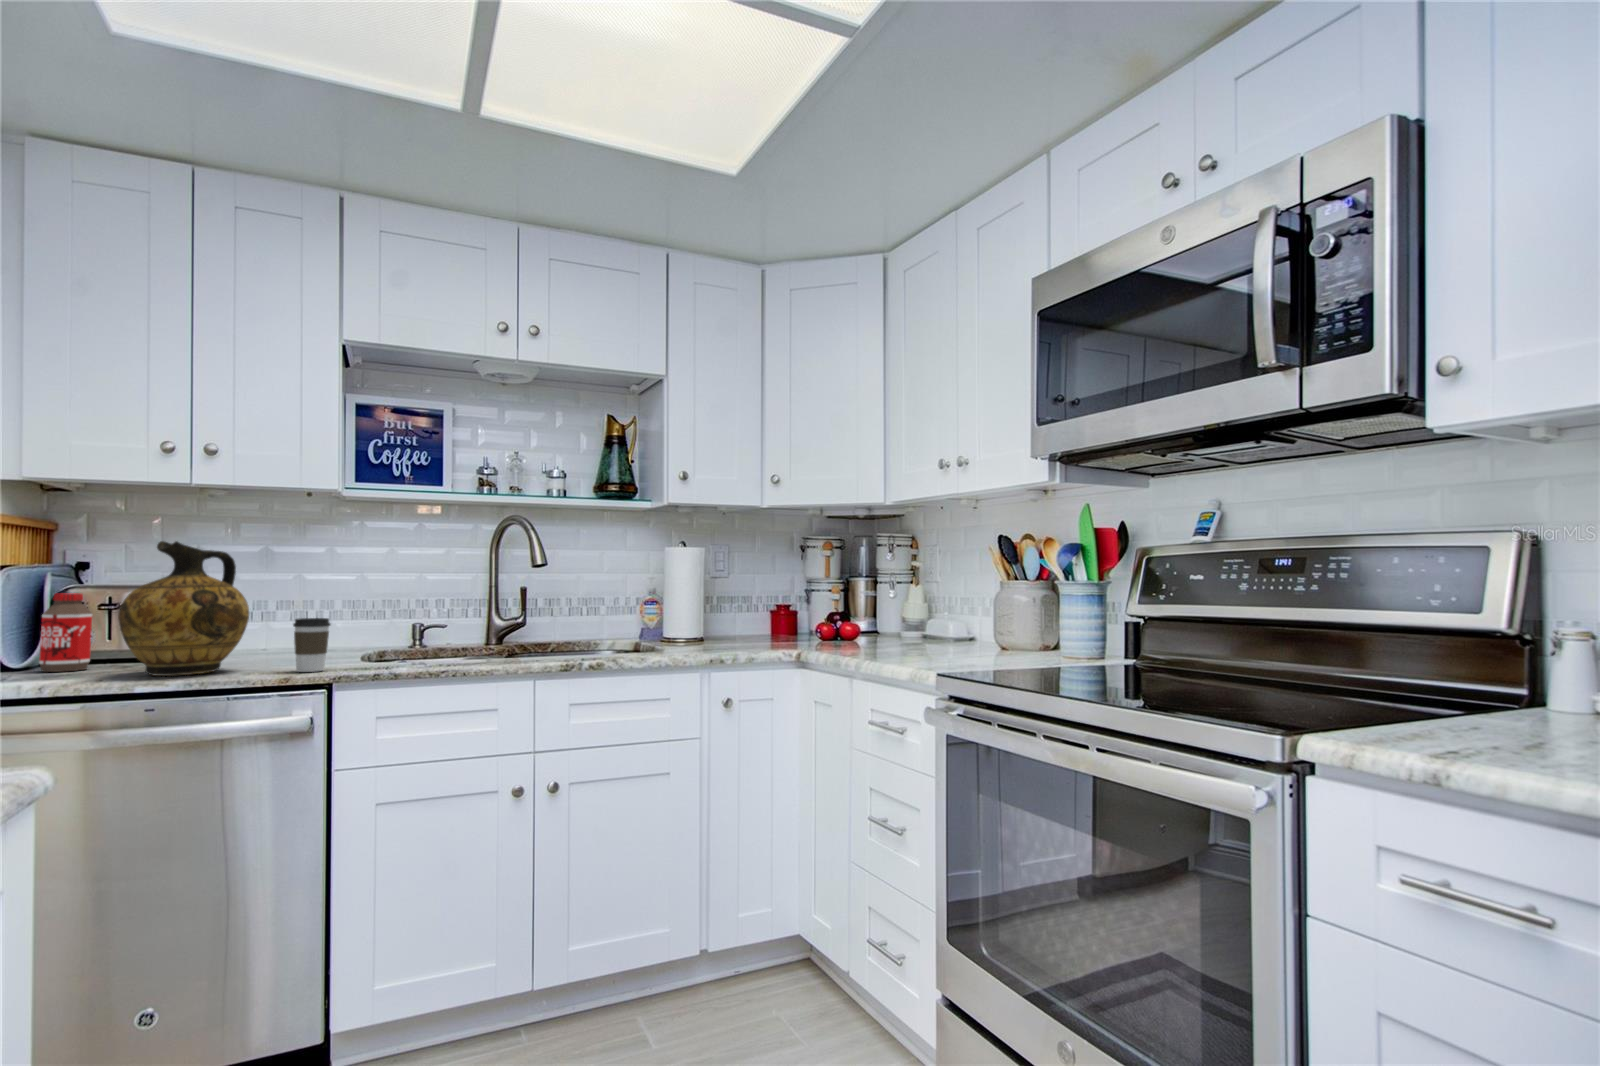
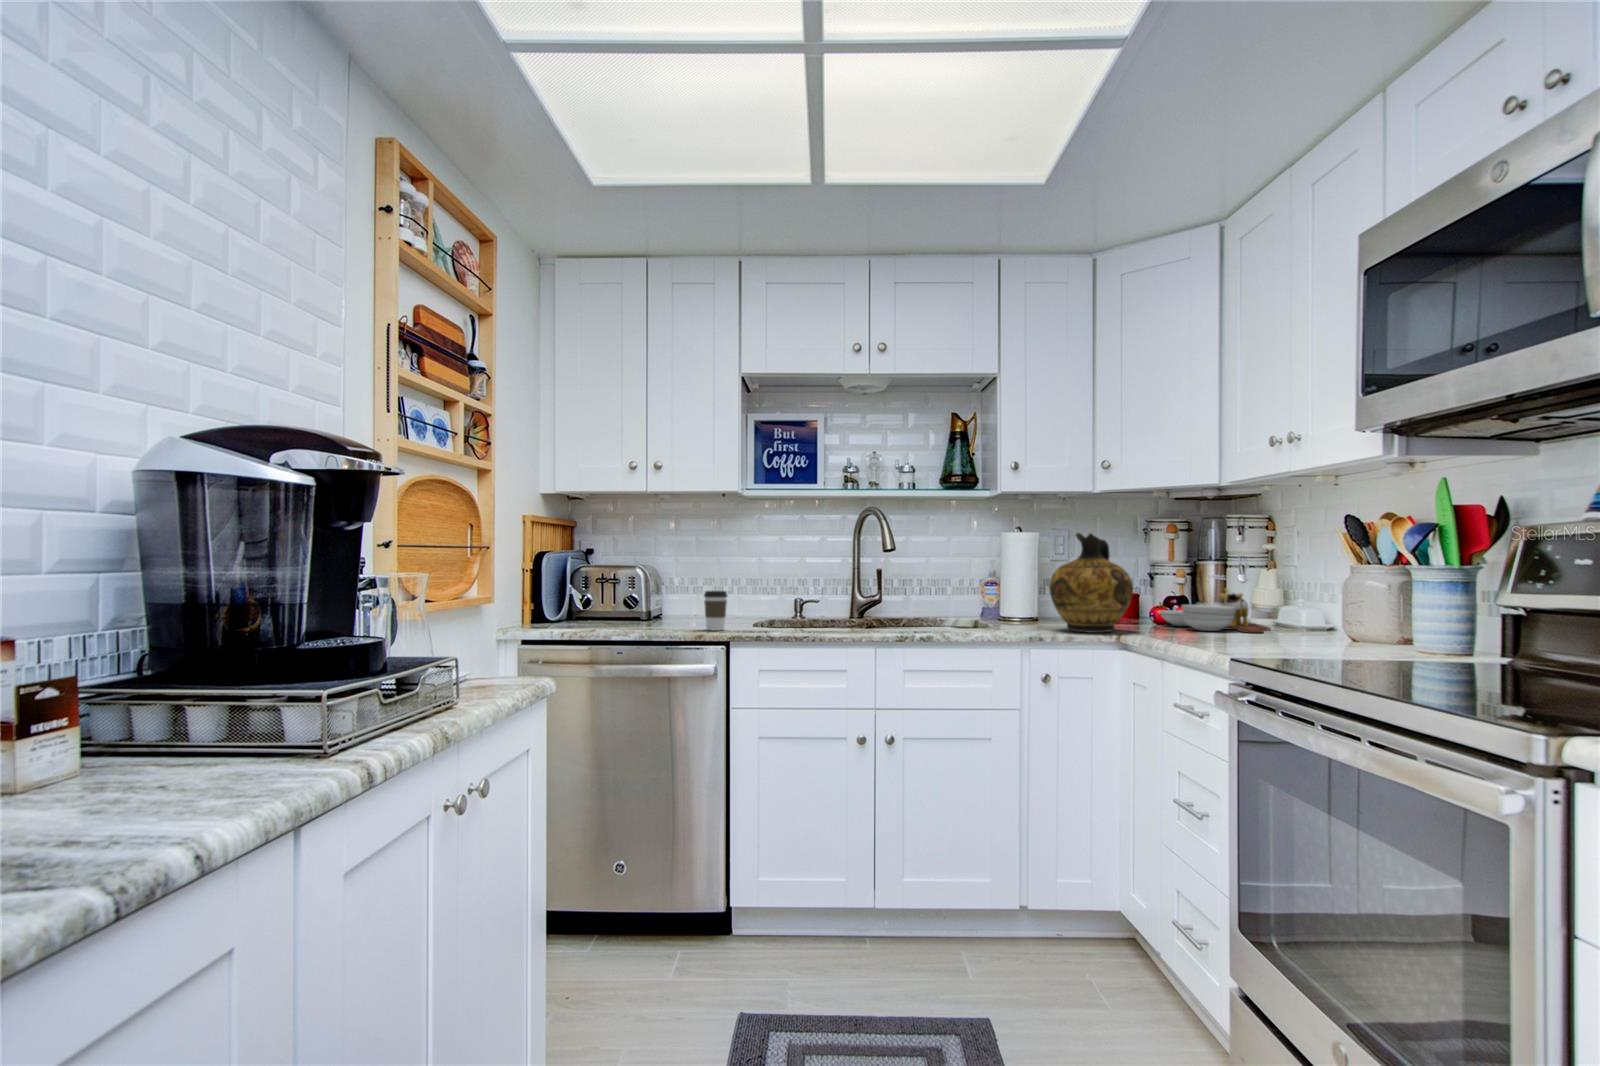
ceramic jug: present [118,541,249,676] -> present [1049,533,1133,632]
bottle: present [39,593,92,672] -> none [565,571,592,623]
cutting board: none [824,603,923,647] -> present [1160,588,1271,633]

